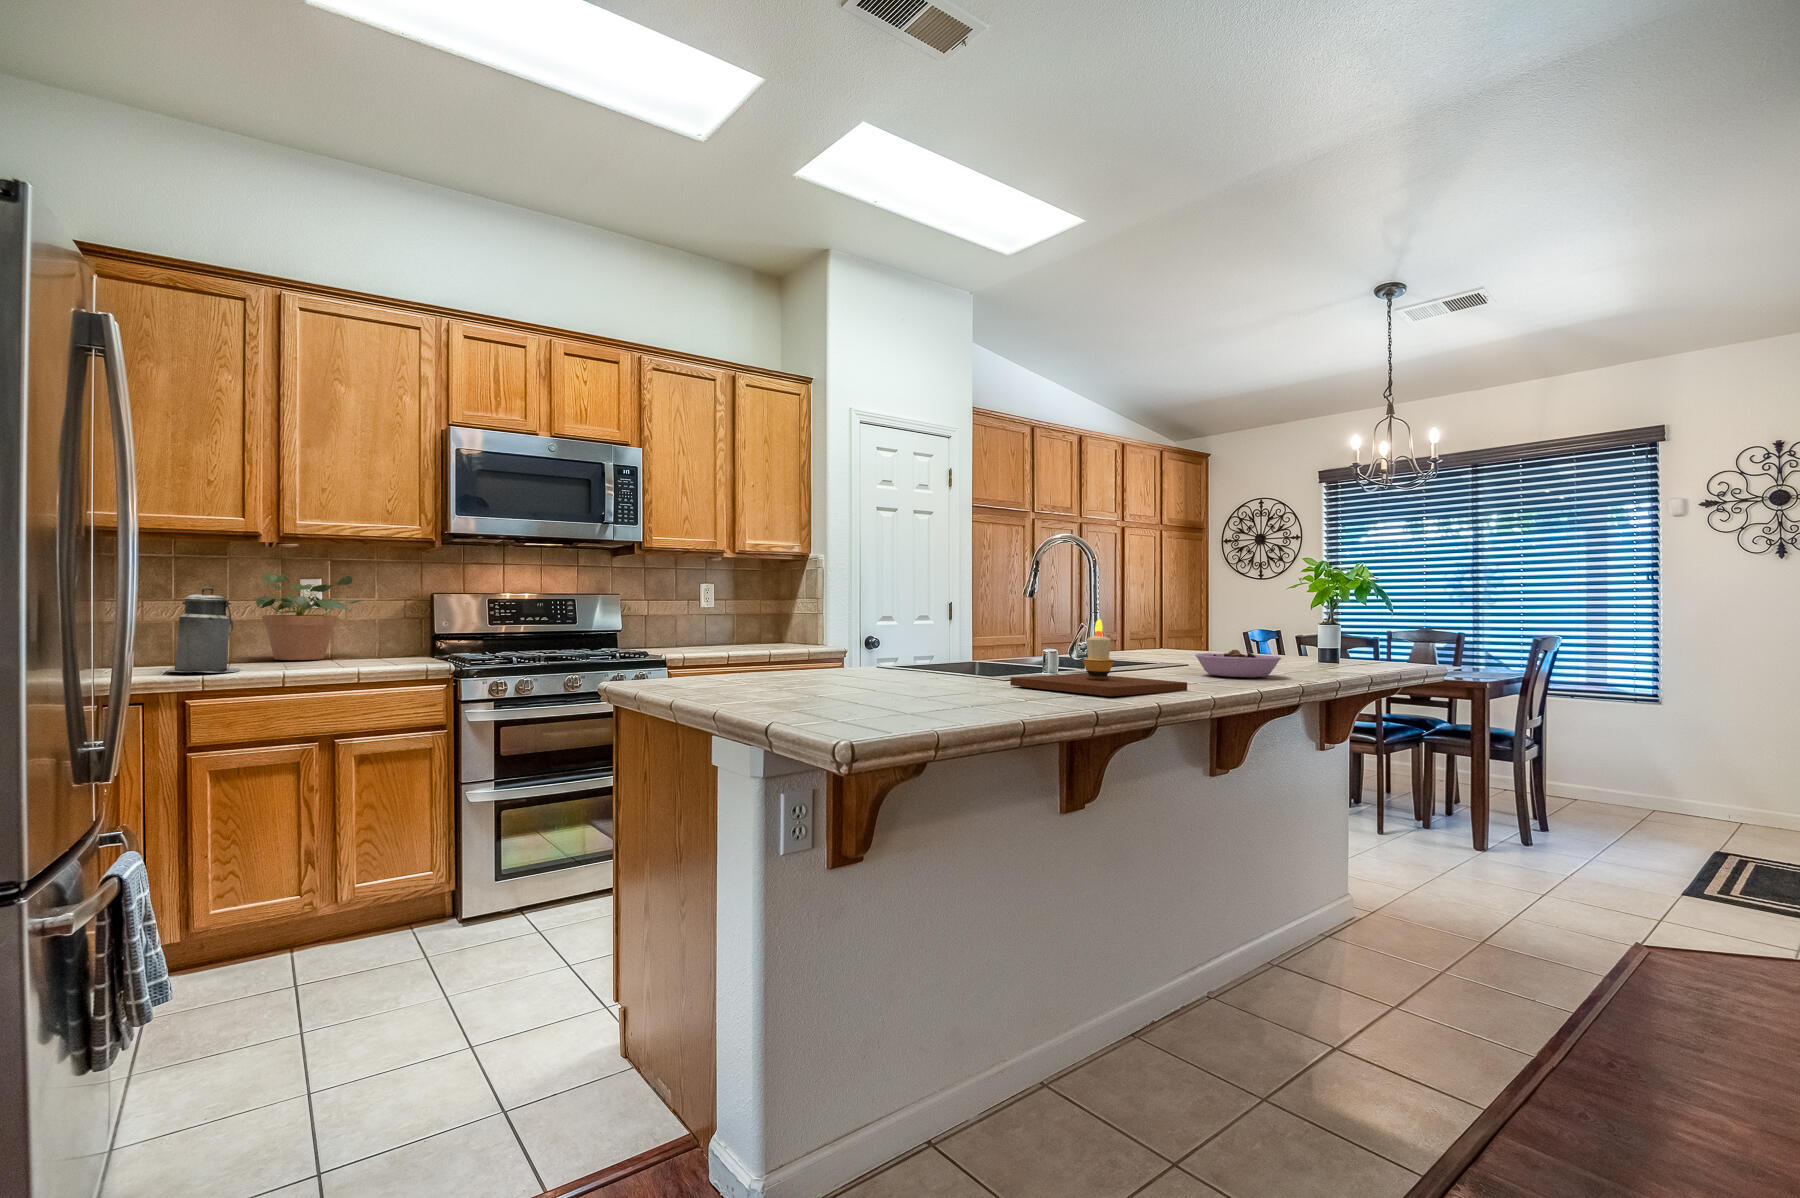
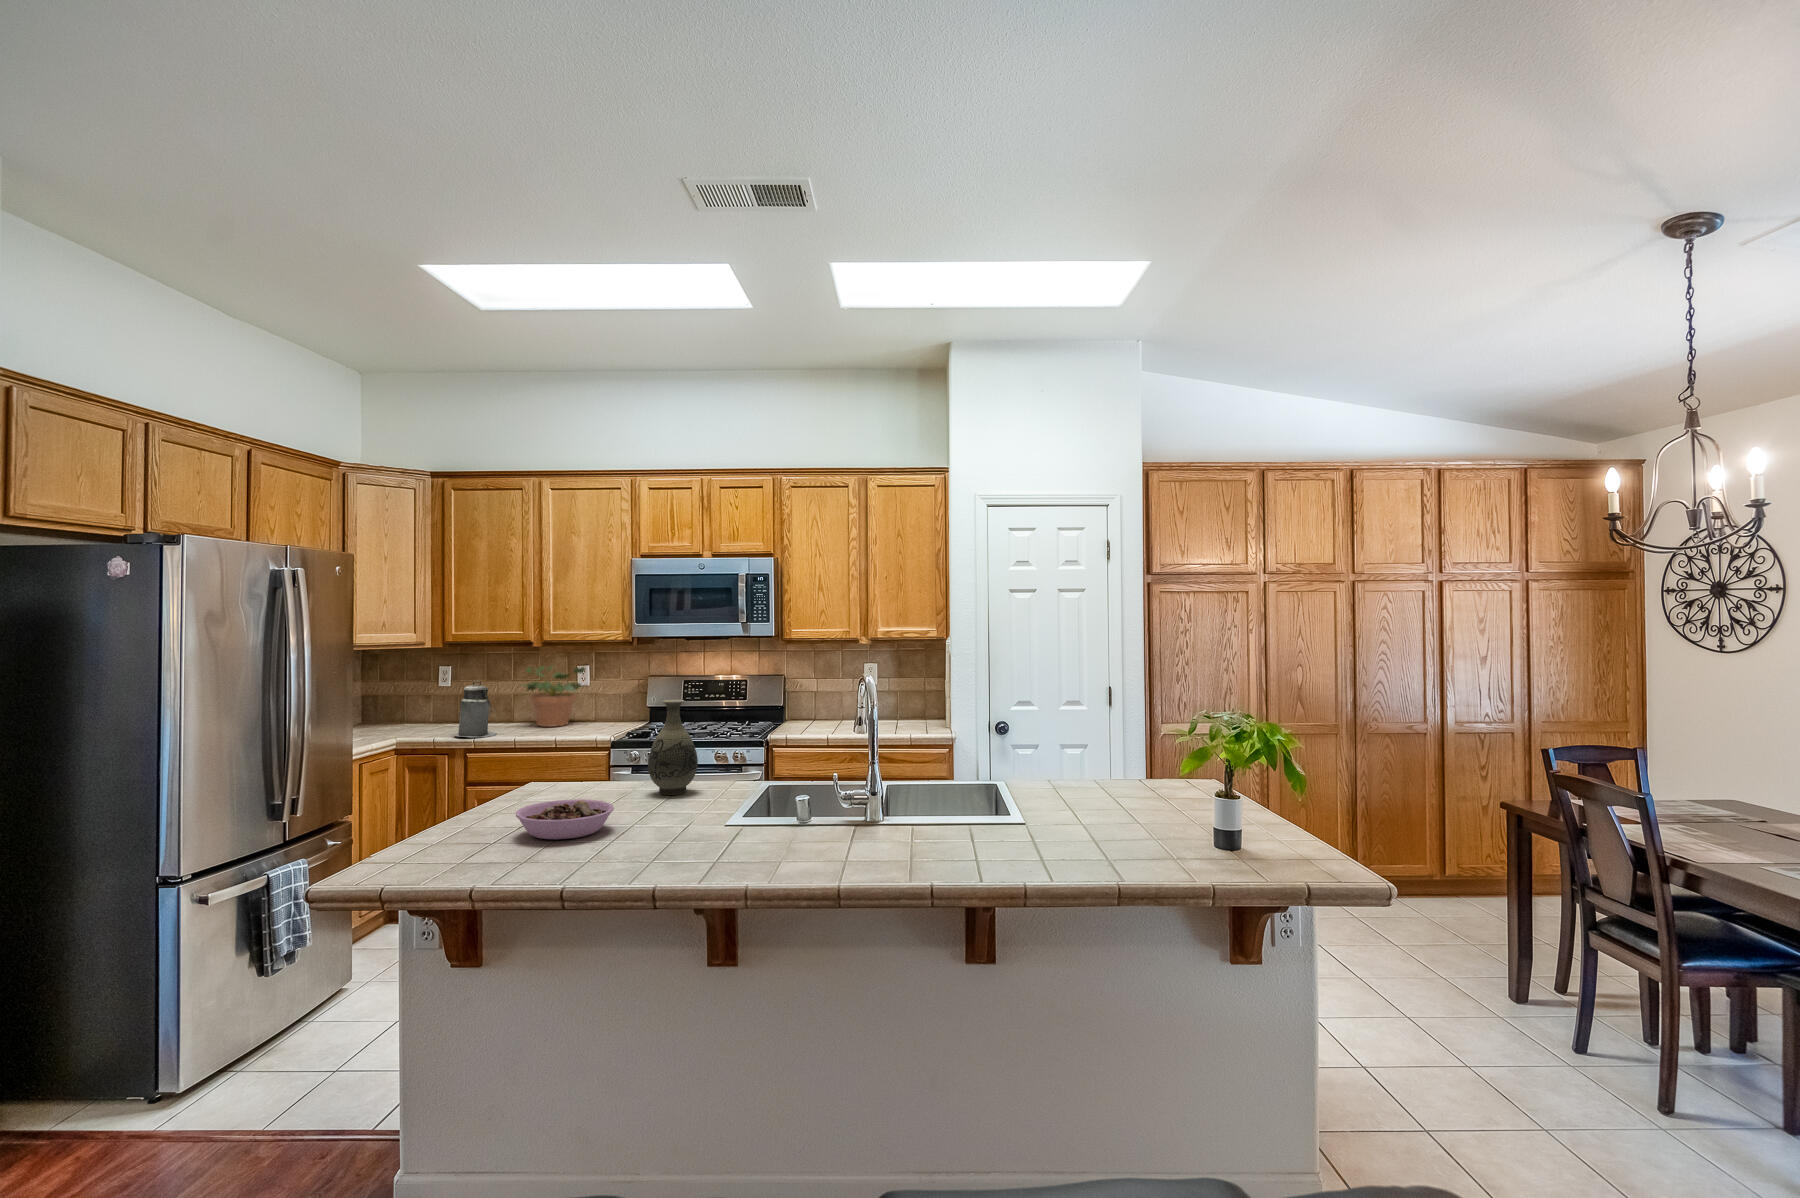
vase: none [783,574,838,679] -> present [648,700,698,795]
candle: present [1010,619,1187,696] -> none [715,775,858,867]
bowl: present [1195,650,1281,677] -> present [516,799,614,839]

